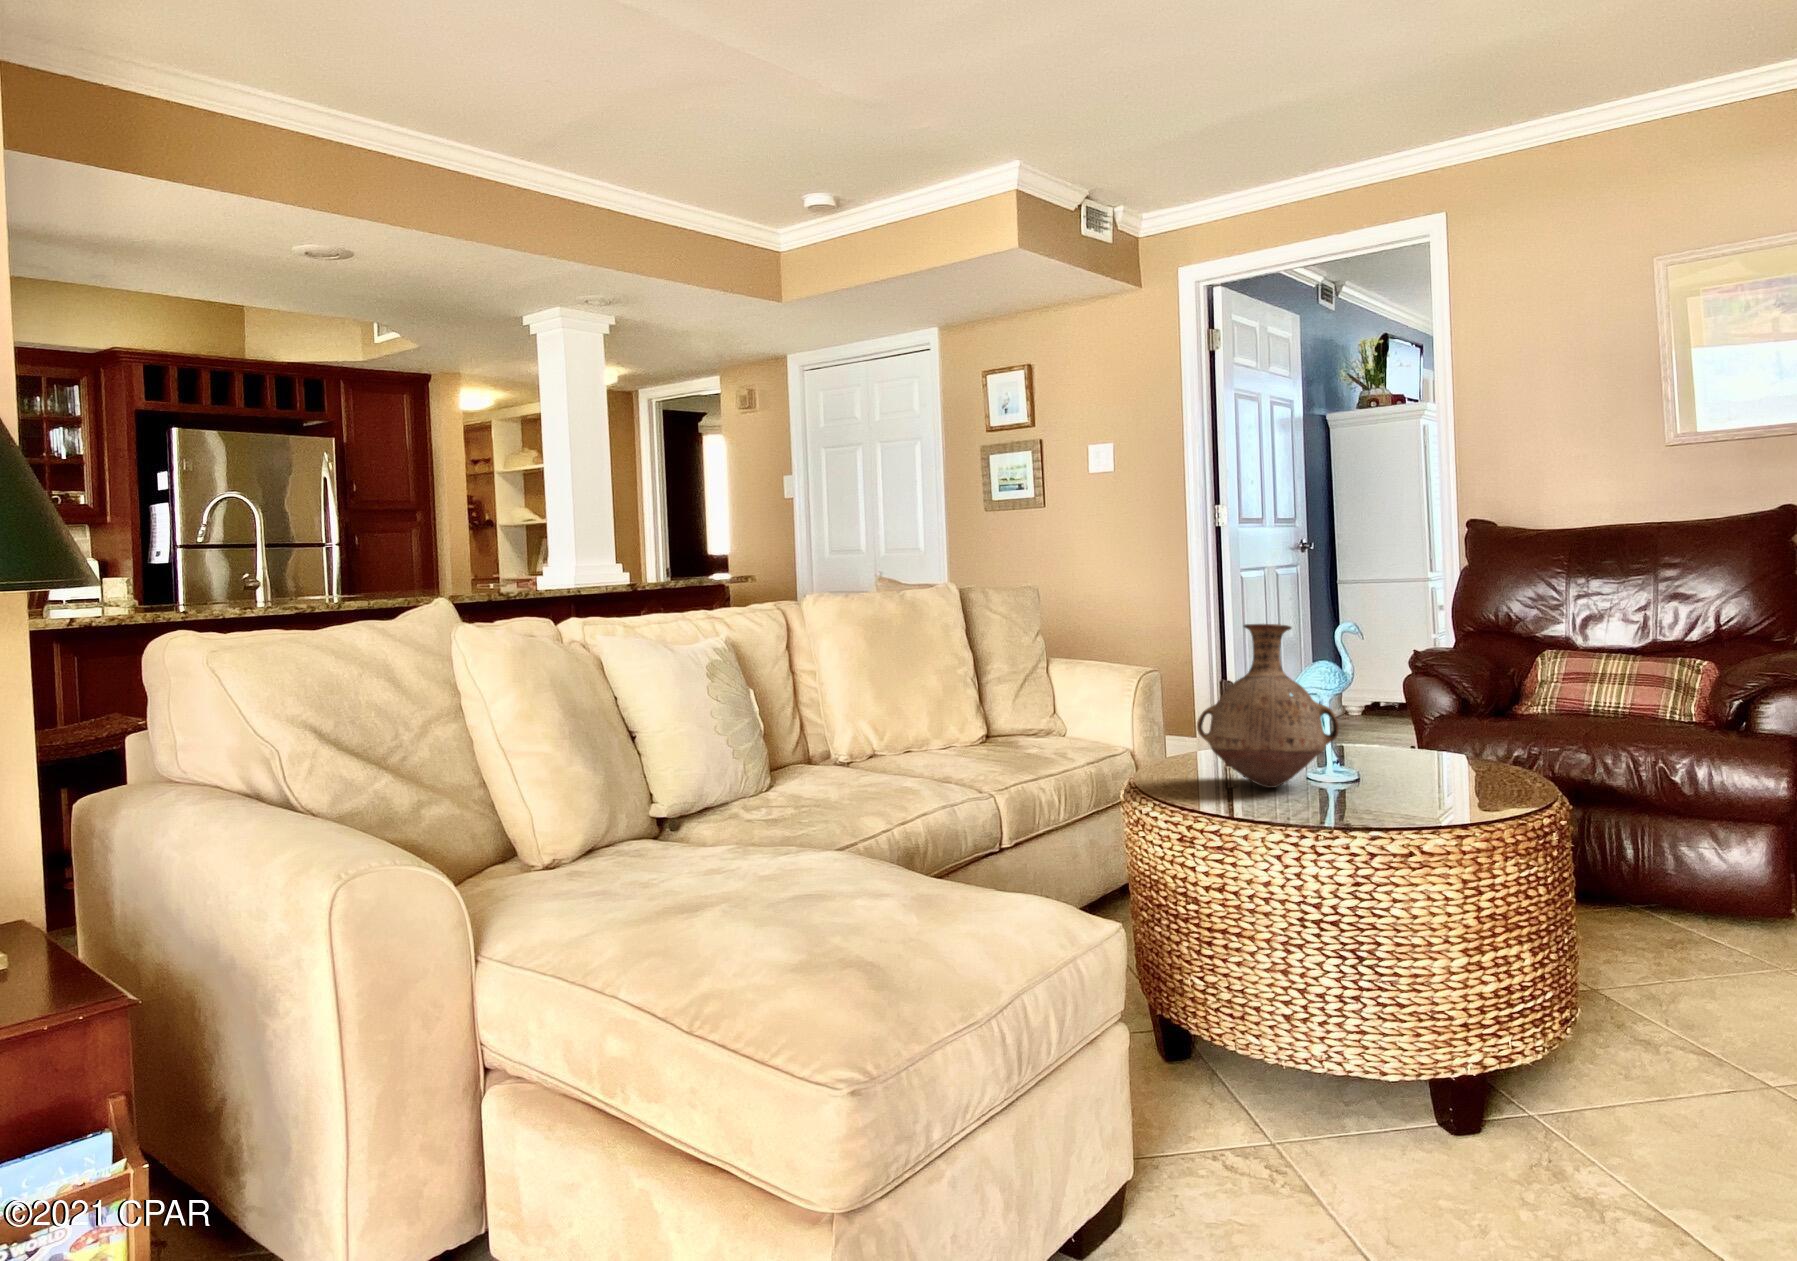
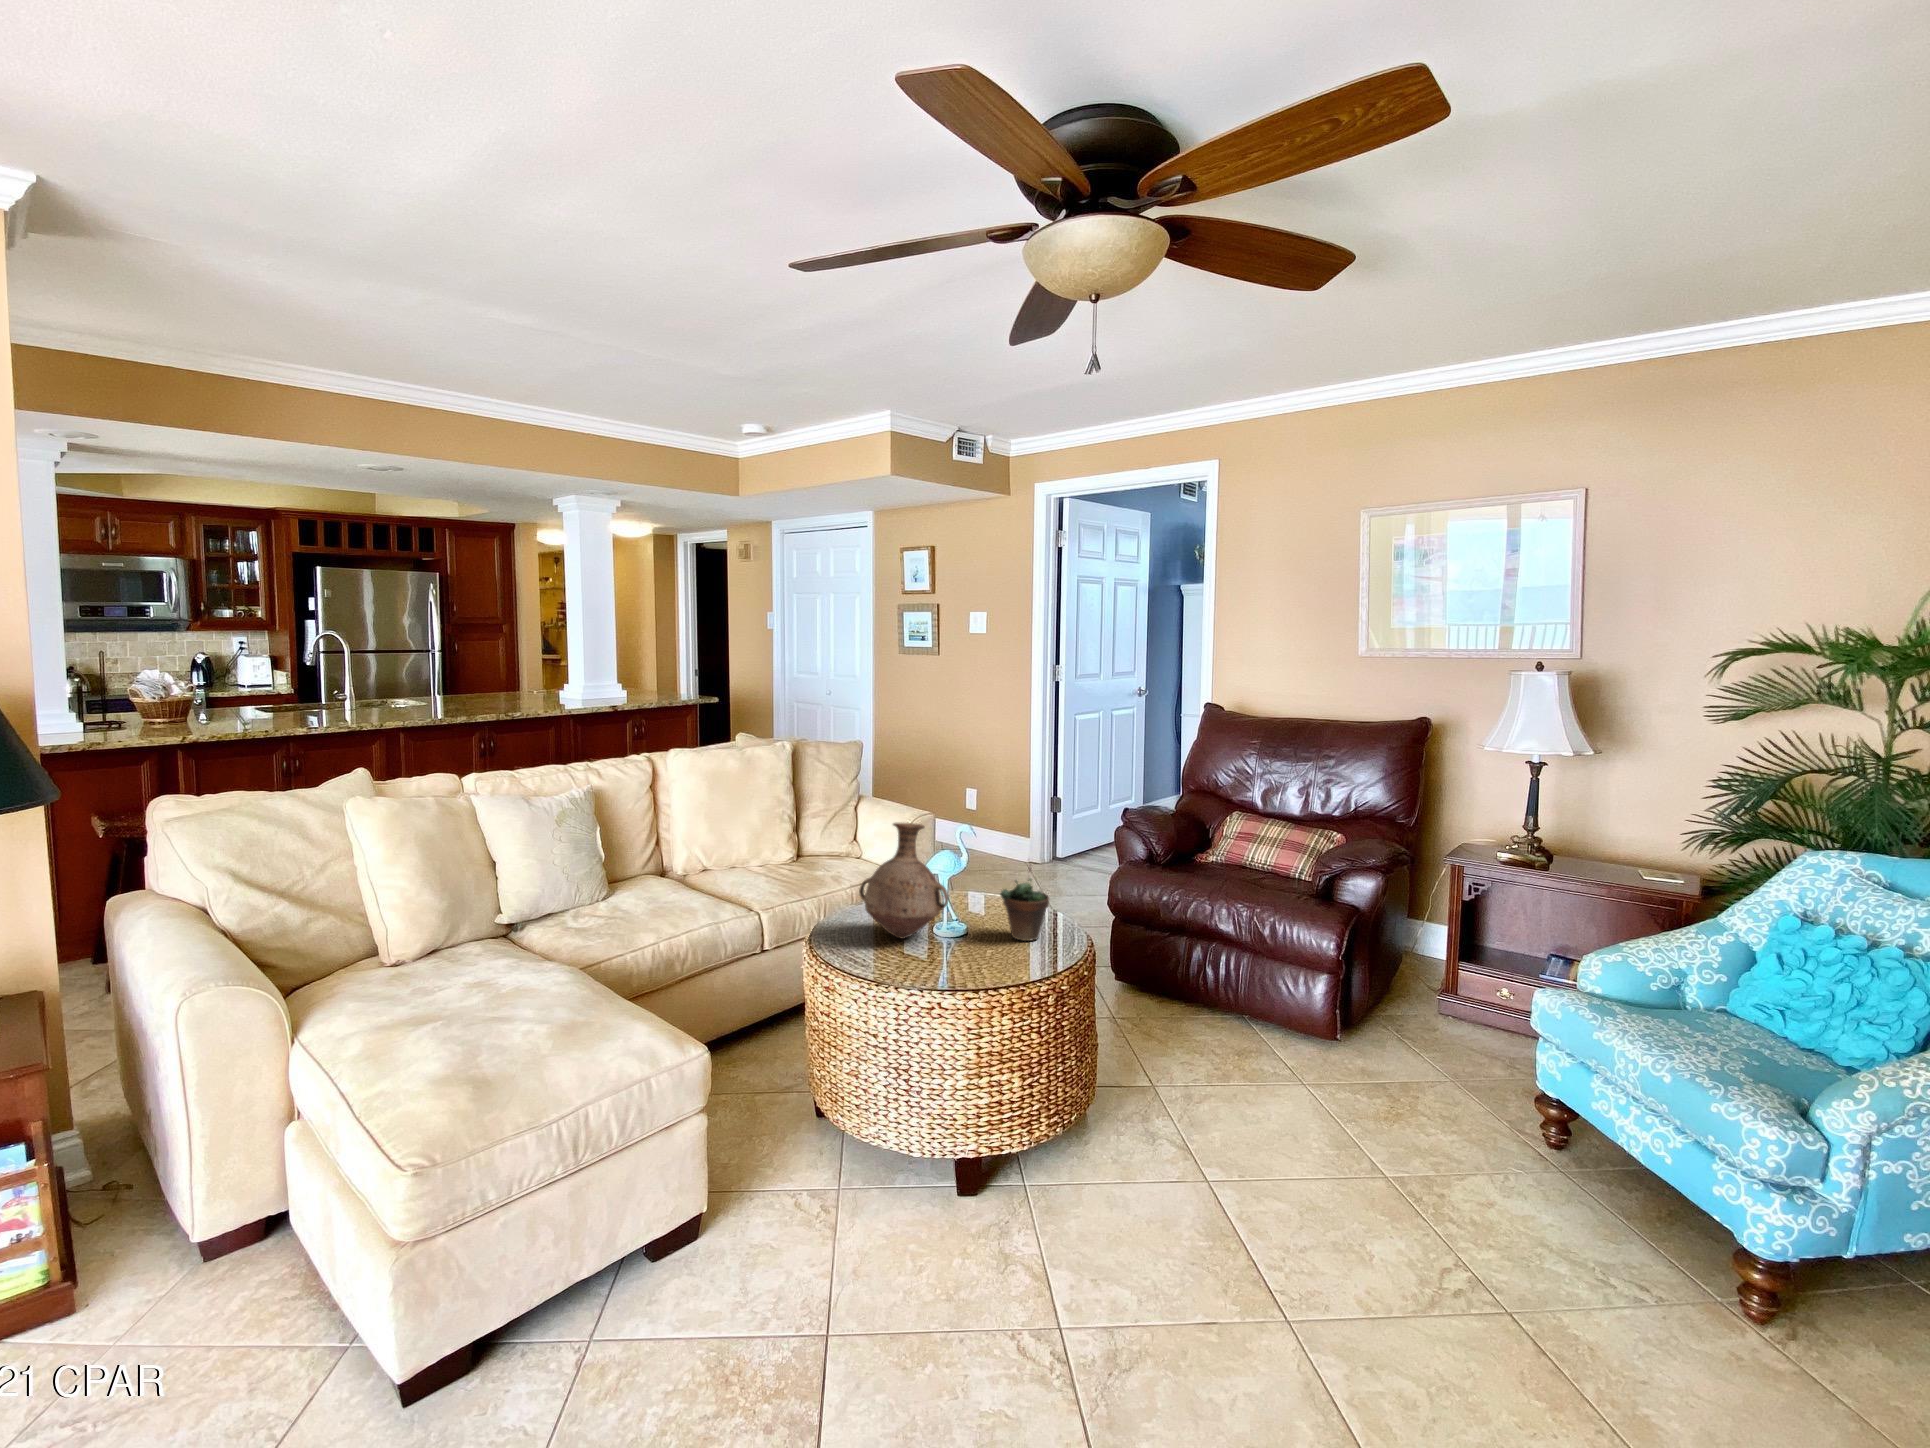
succulent plant: none [1407,670,1479,780] -> present [1000,867,1049,941]

